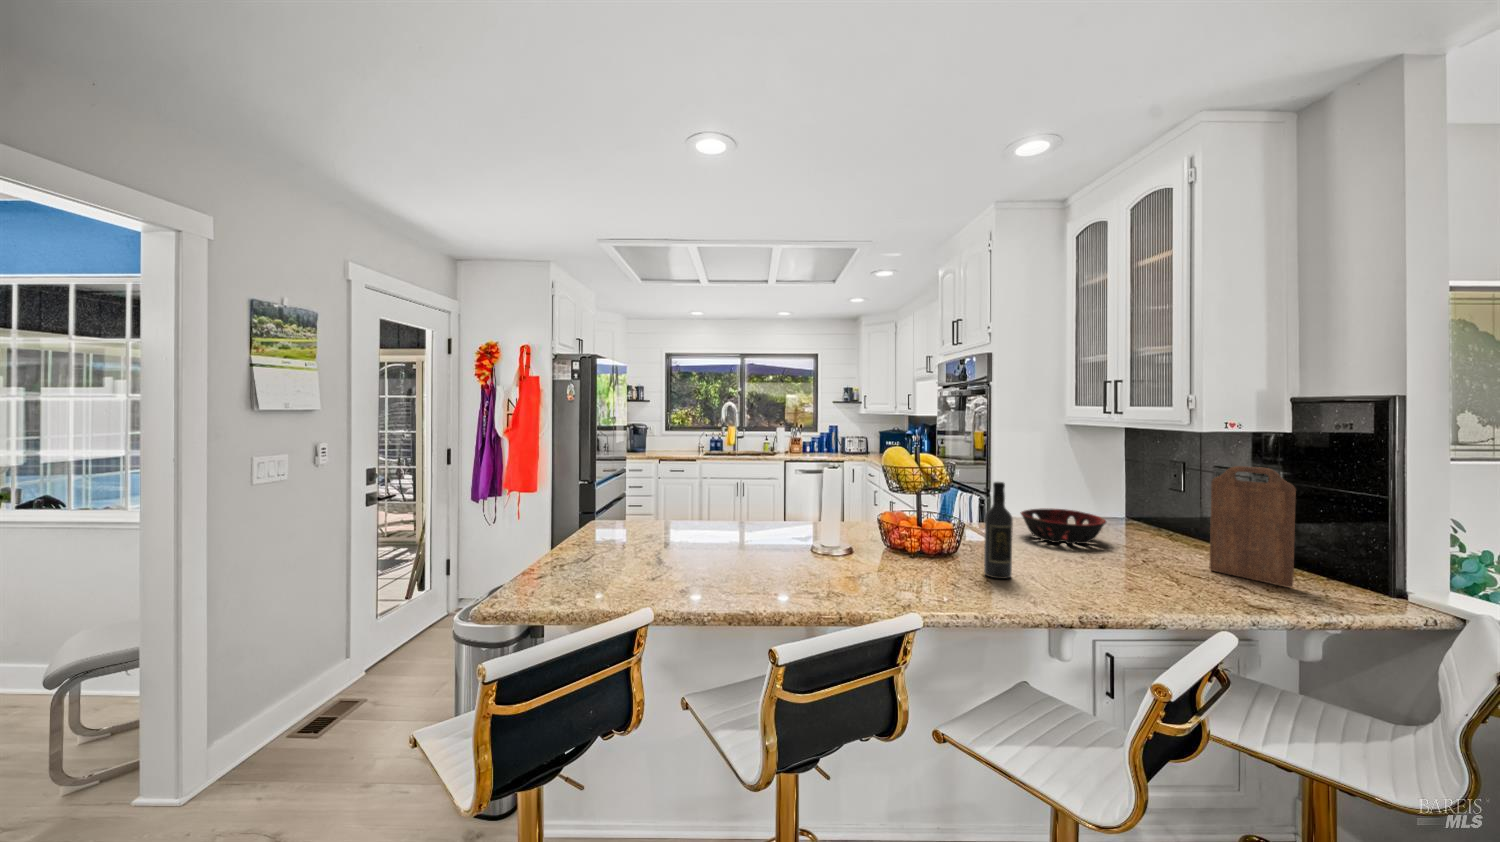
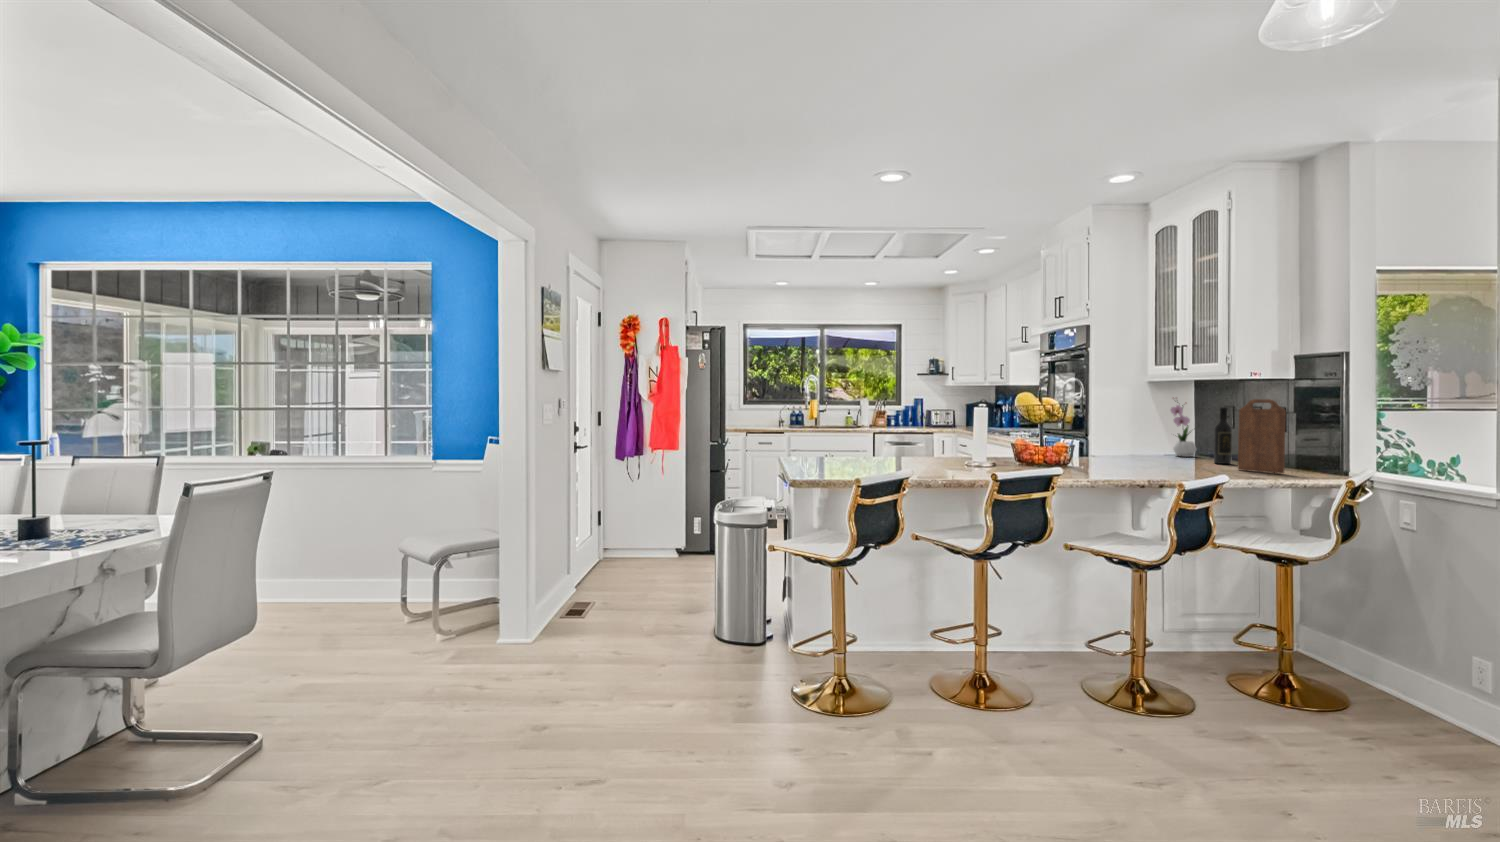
flower arrangement: none [1097,446,1136,524] -> present [1171,405,1196,457]
wine bottle: present [984,482,1013,579] -> present [1214,407,1232,464]
decorative bowl: present [1021,508,1106,544] -> none [1112,443,1174,463]

